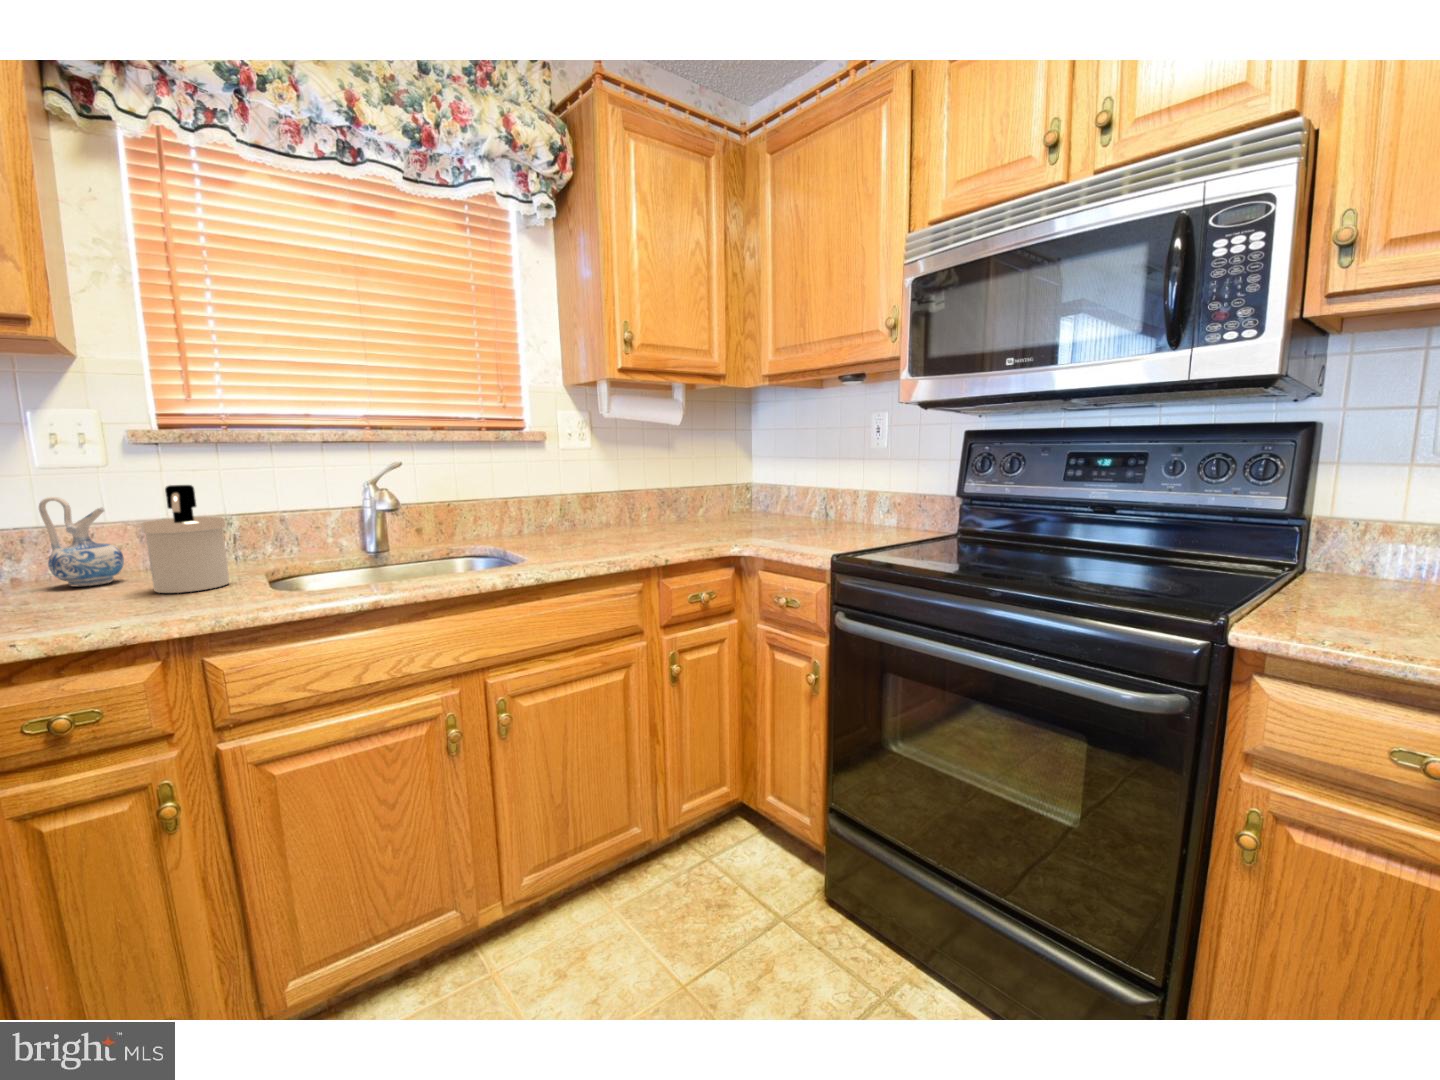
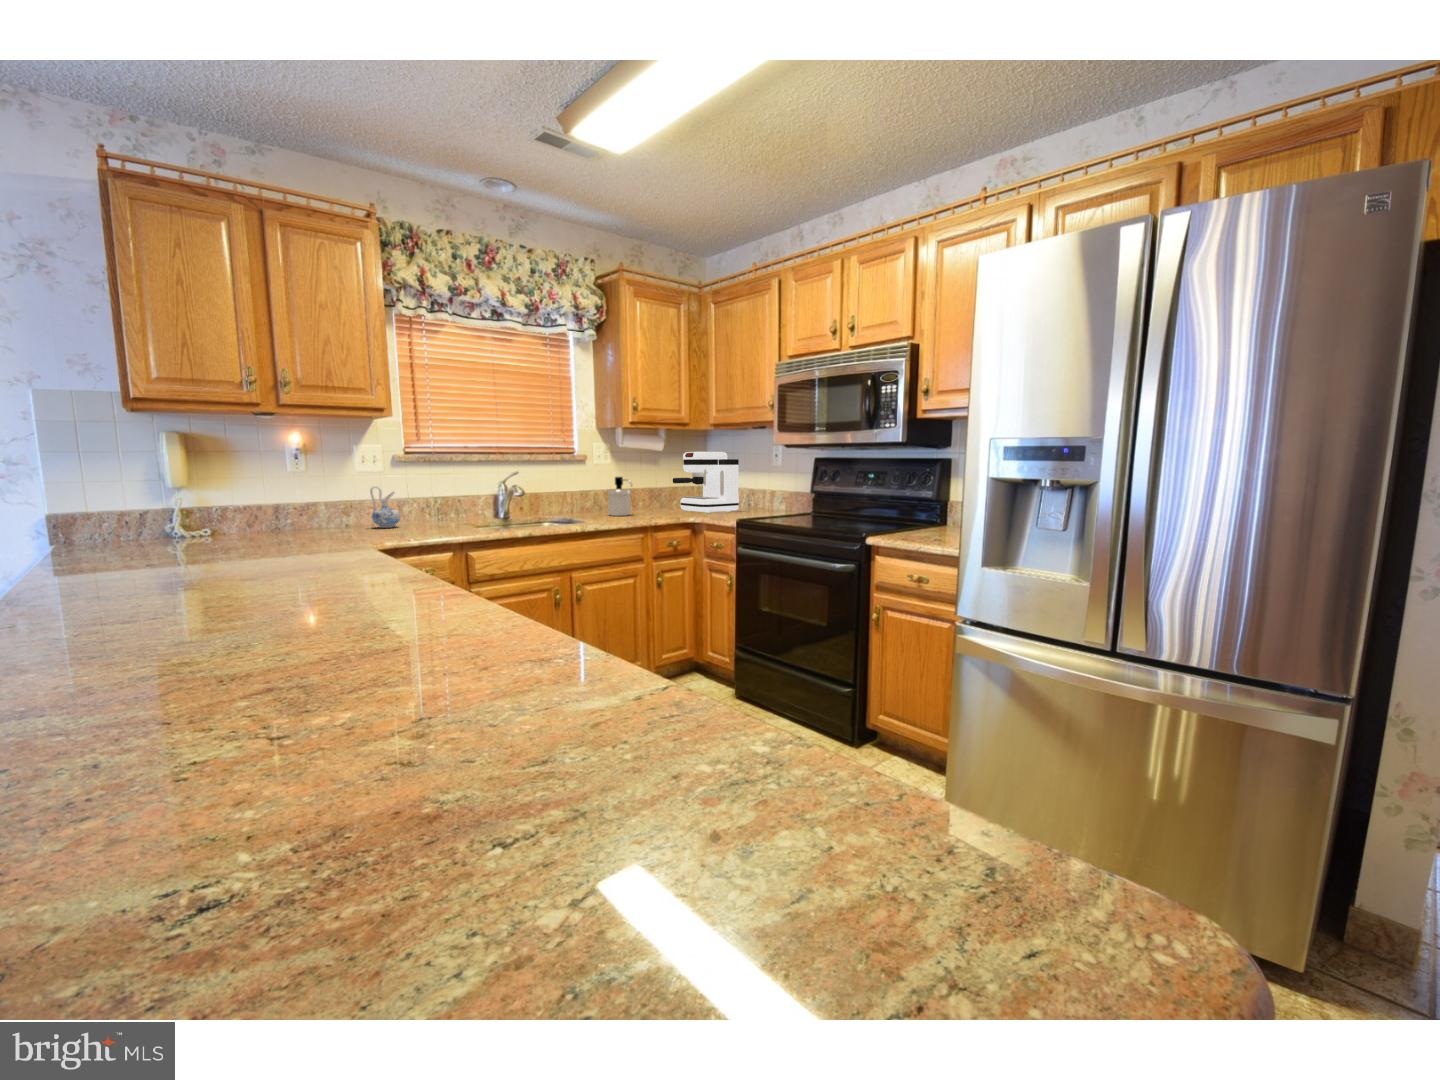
coffee maker: none [698,422,819,536] -> present [673,452,739,513]
soap dispenser: present [142,485,229,593] -> present [607,477,632,516]

